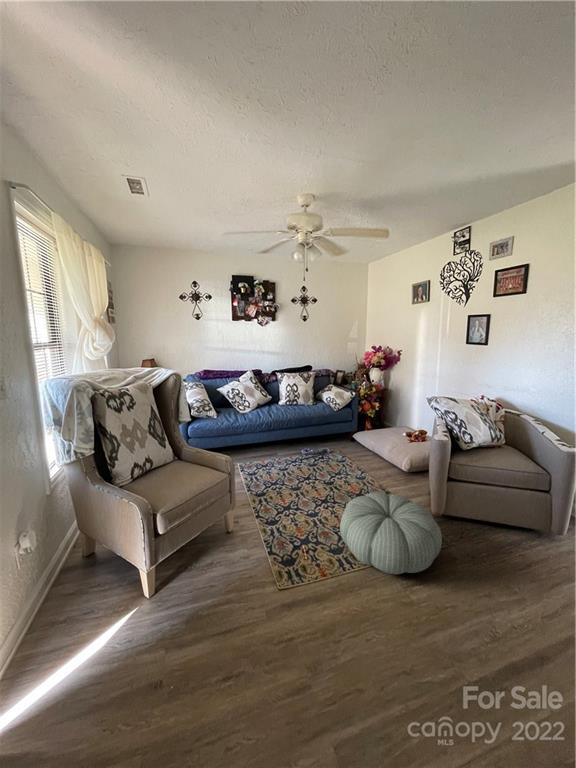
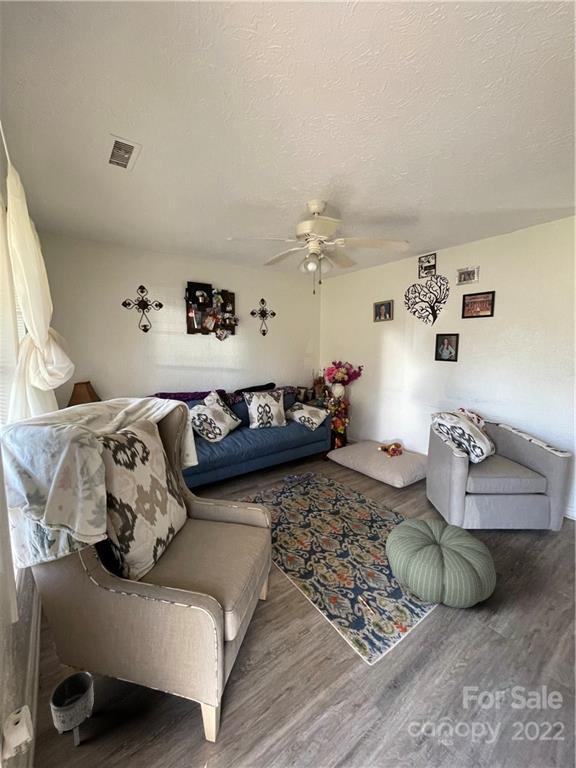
planter: none [56,541,86,584] -> present [50,671,94,746]

